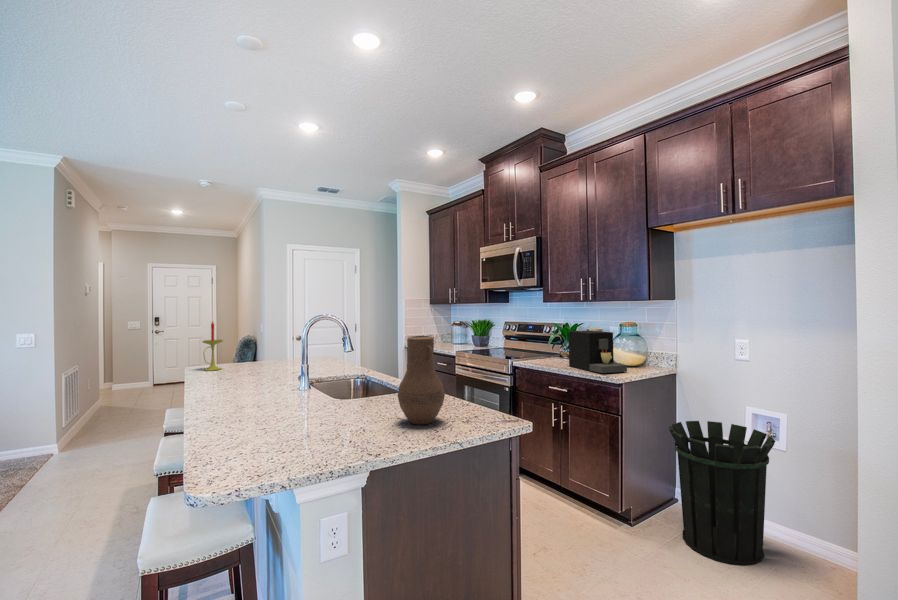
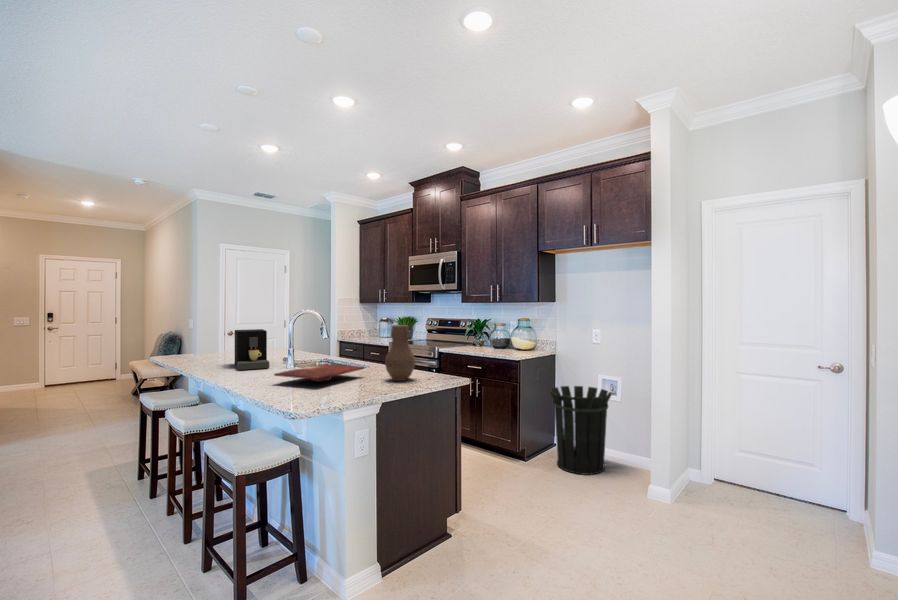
candle: present [203,323,223,371] -> none [176,317,195,359]
coffee maker: present [569,331,627,373] -> present [235,329,269,370]
cutting board: none [239,389,376,423] -> present [274,364,364,382]

